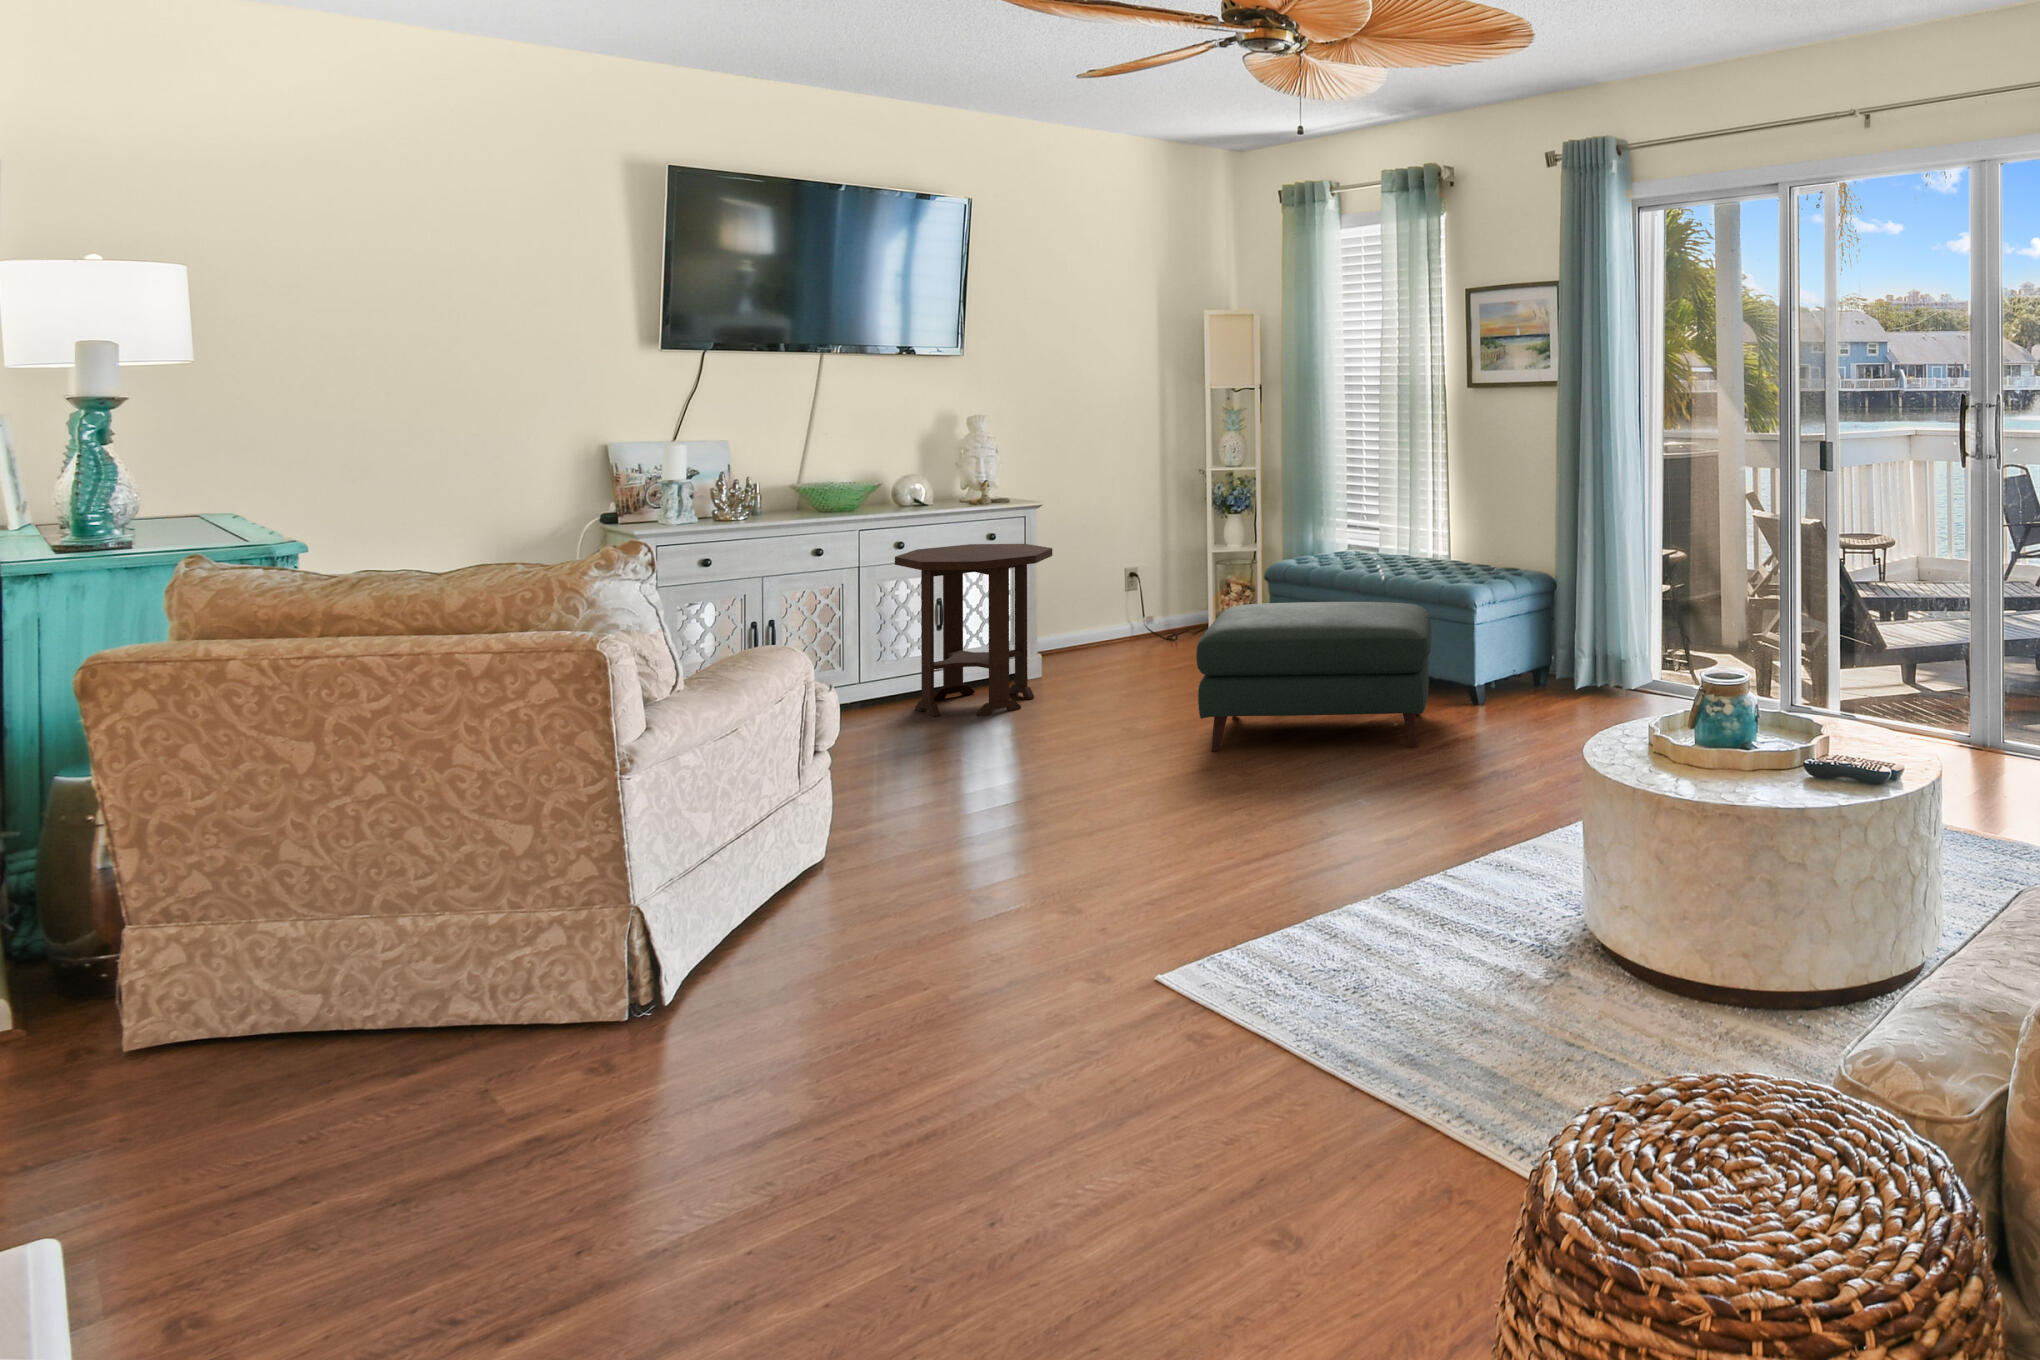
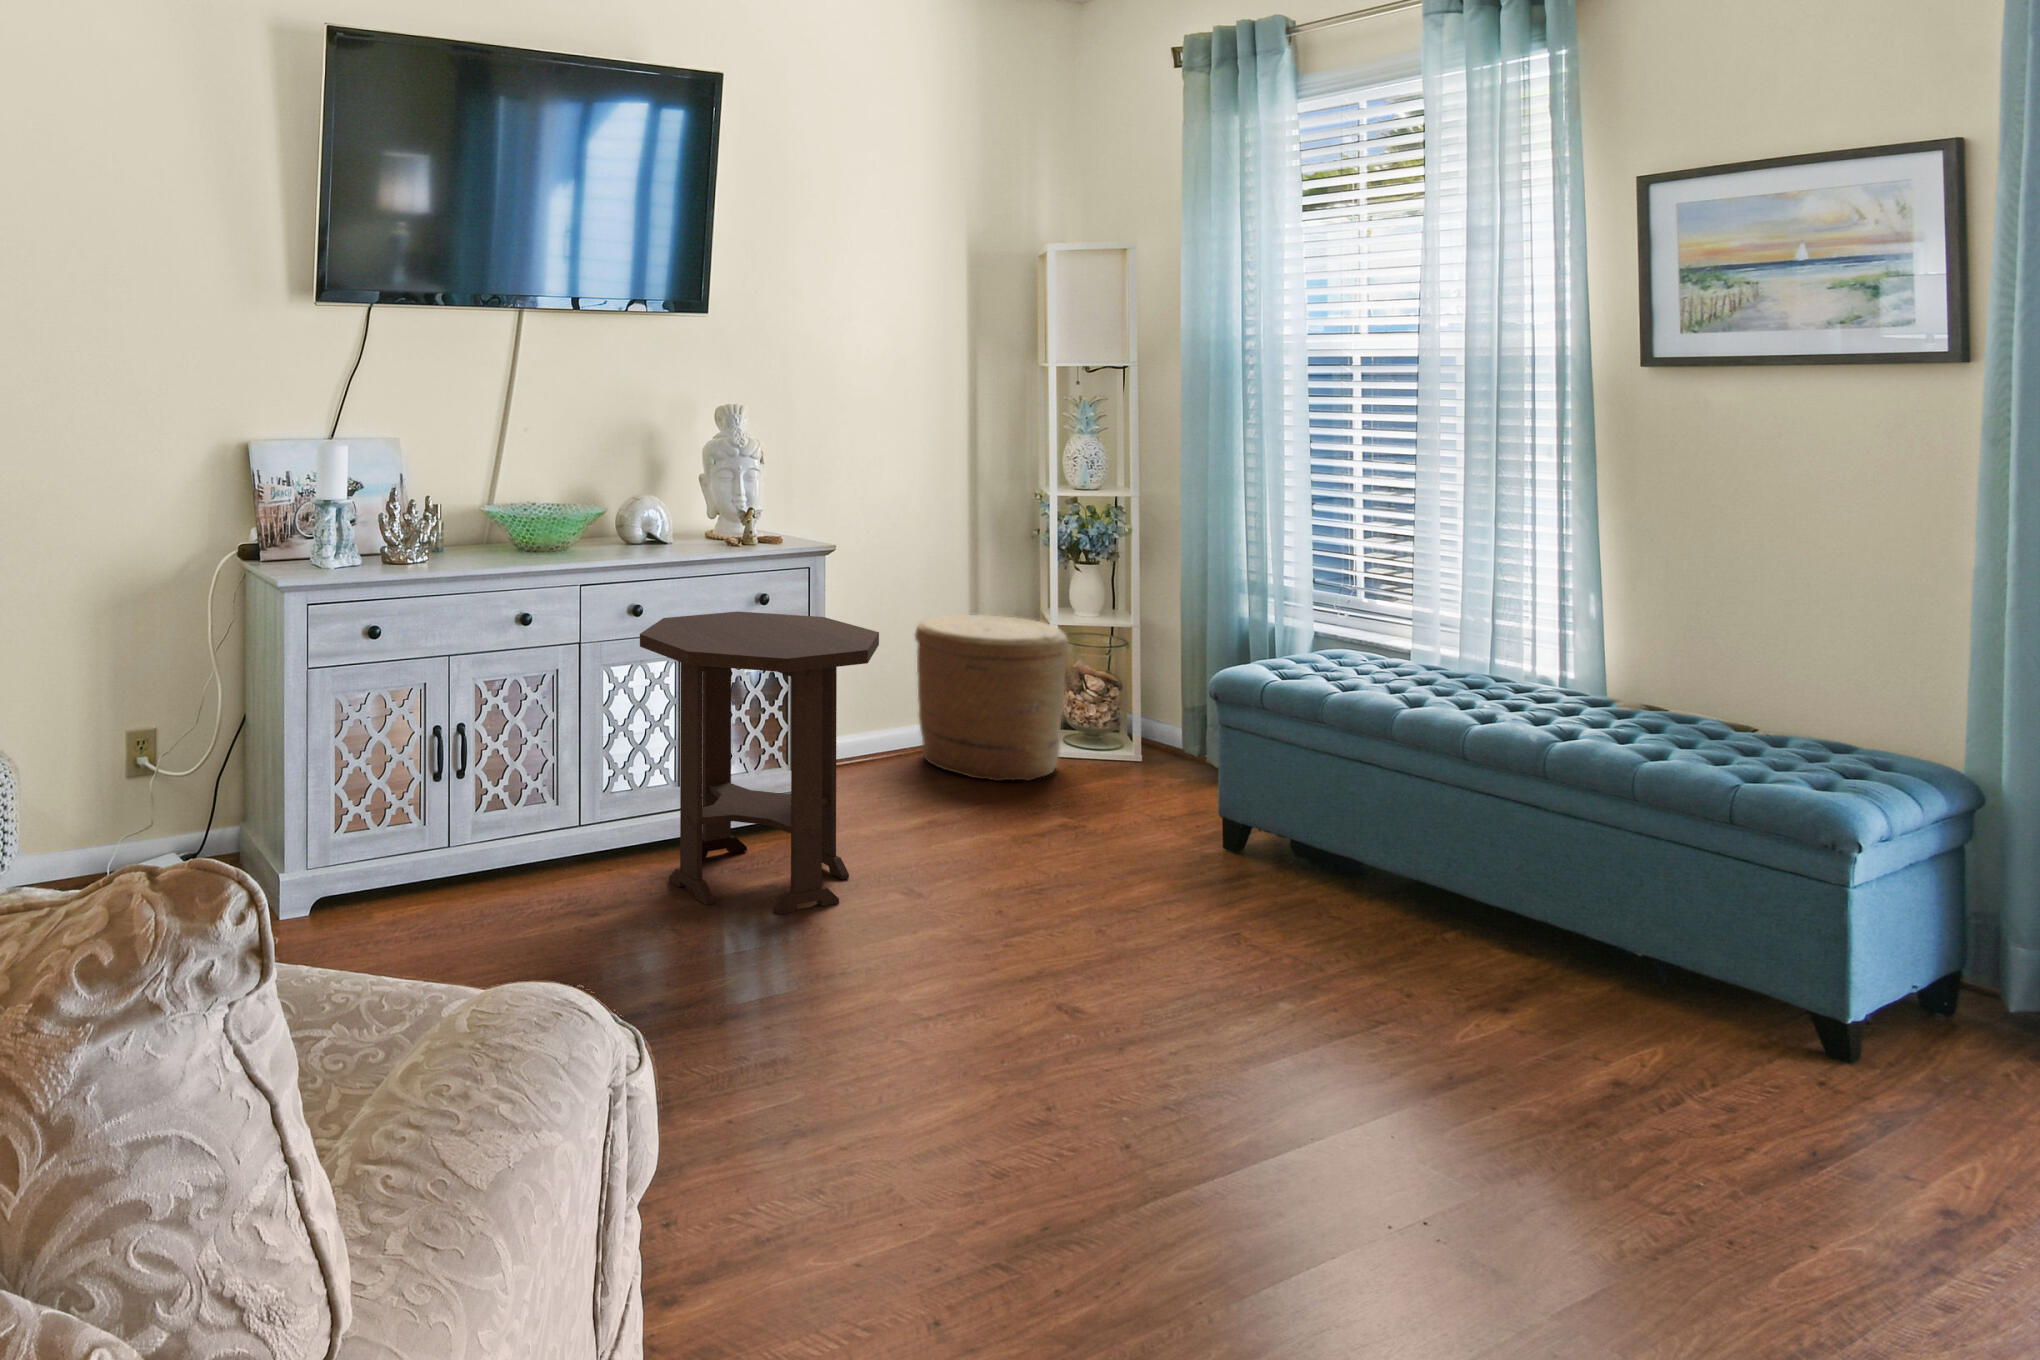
woven basket: none [1116,549,1213,651] -> present [915,615,1068,781]
ottoman: present [1196,602,1431,751] -> none [1231,784,1858,1194]

